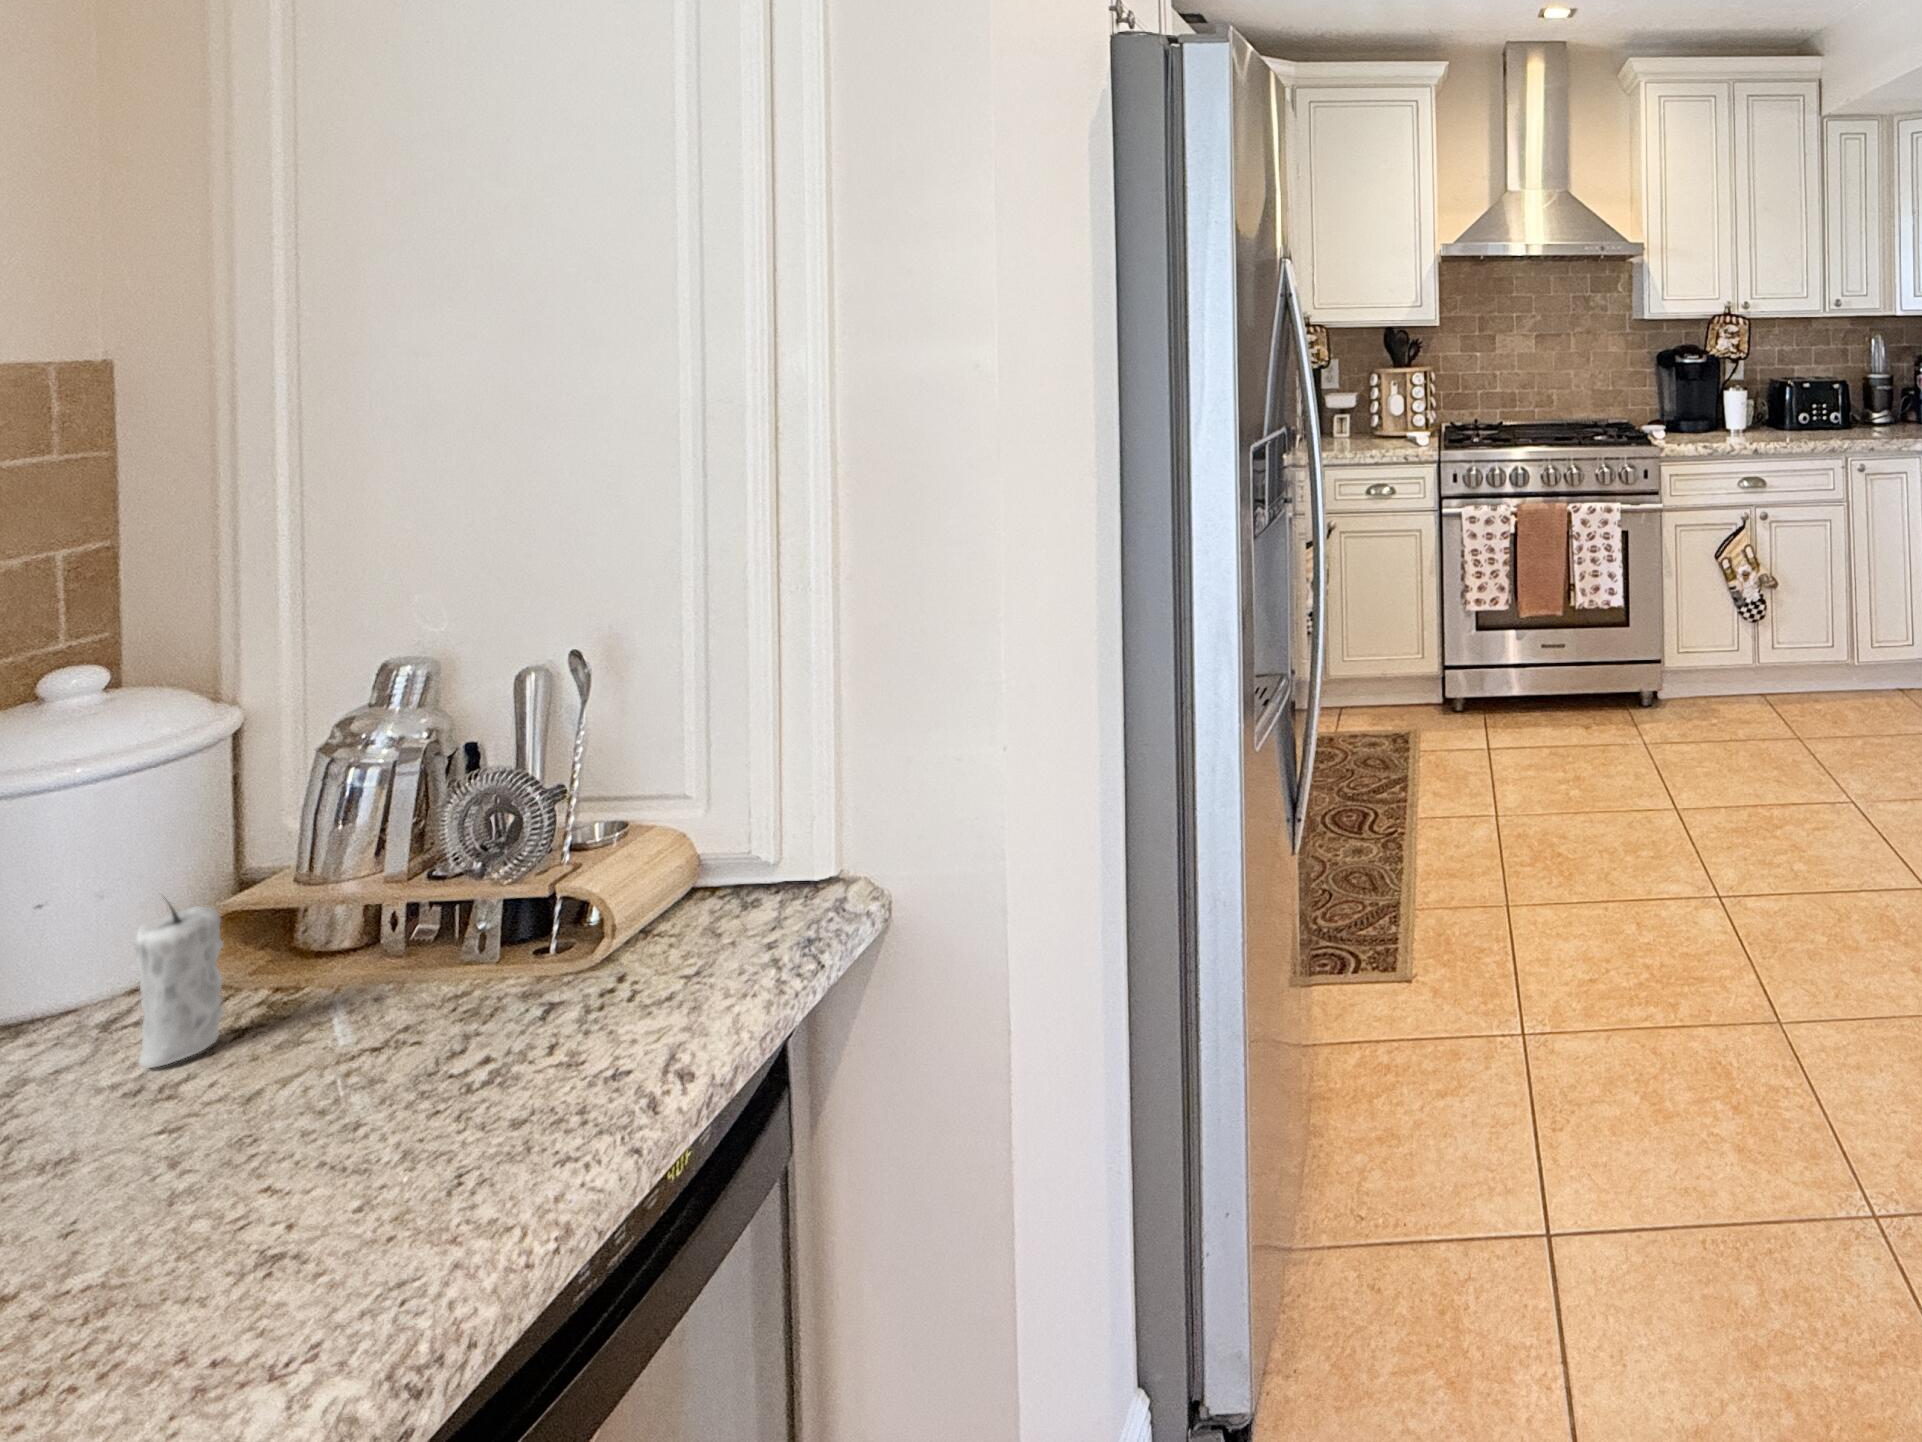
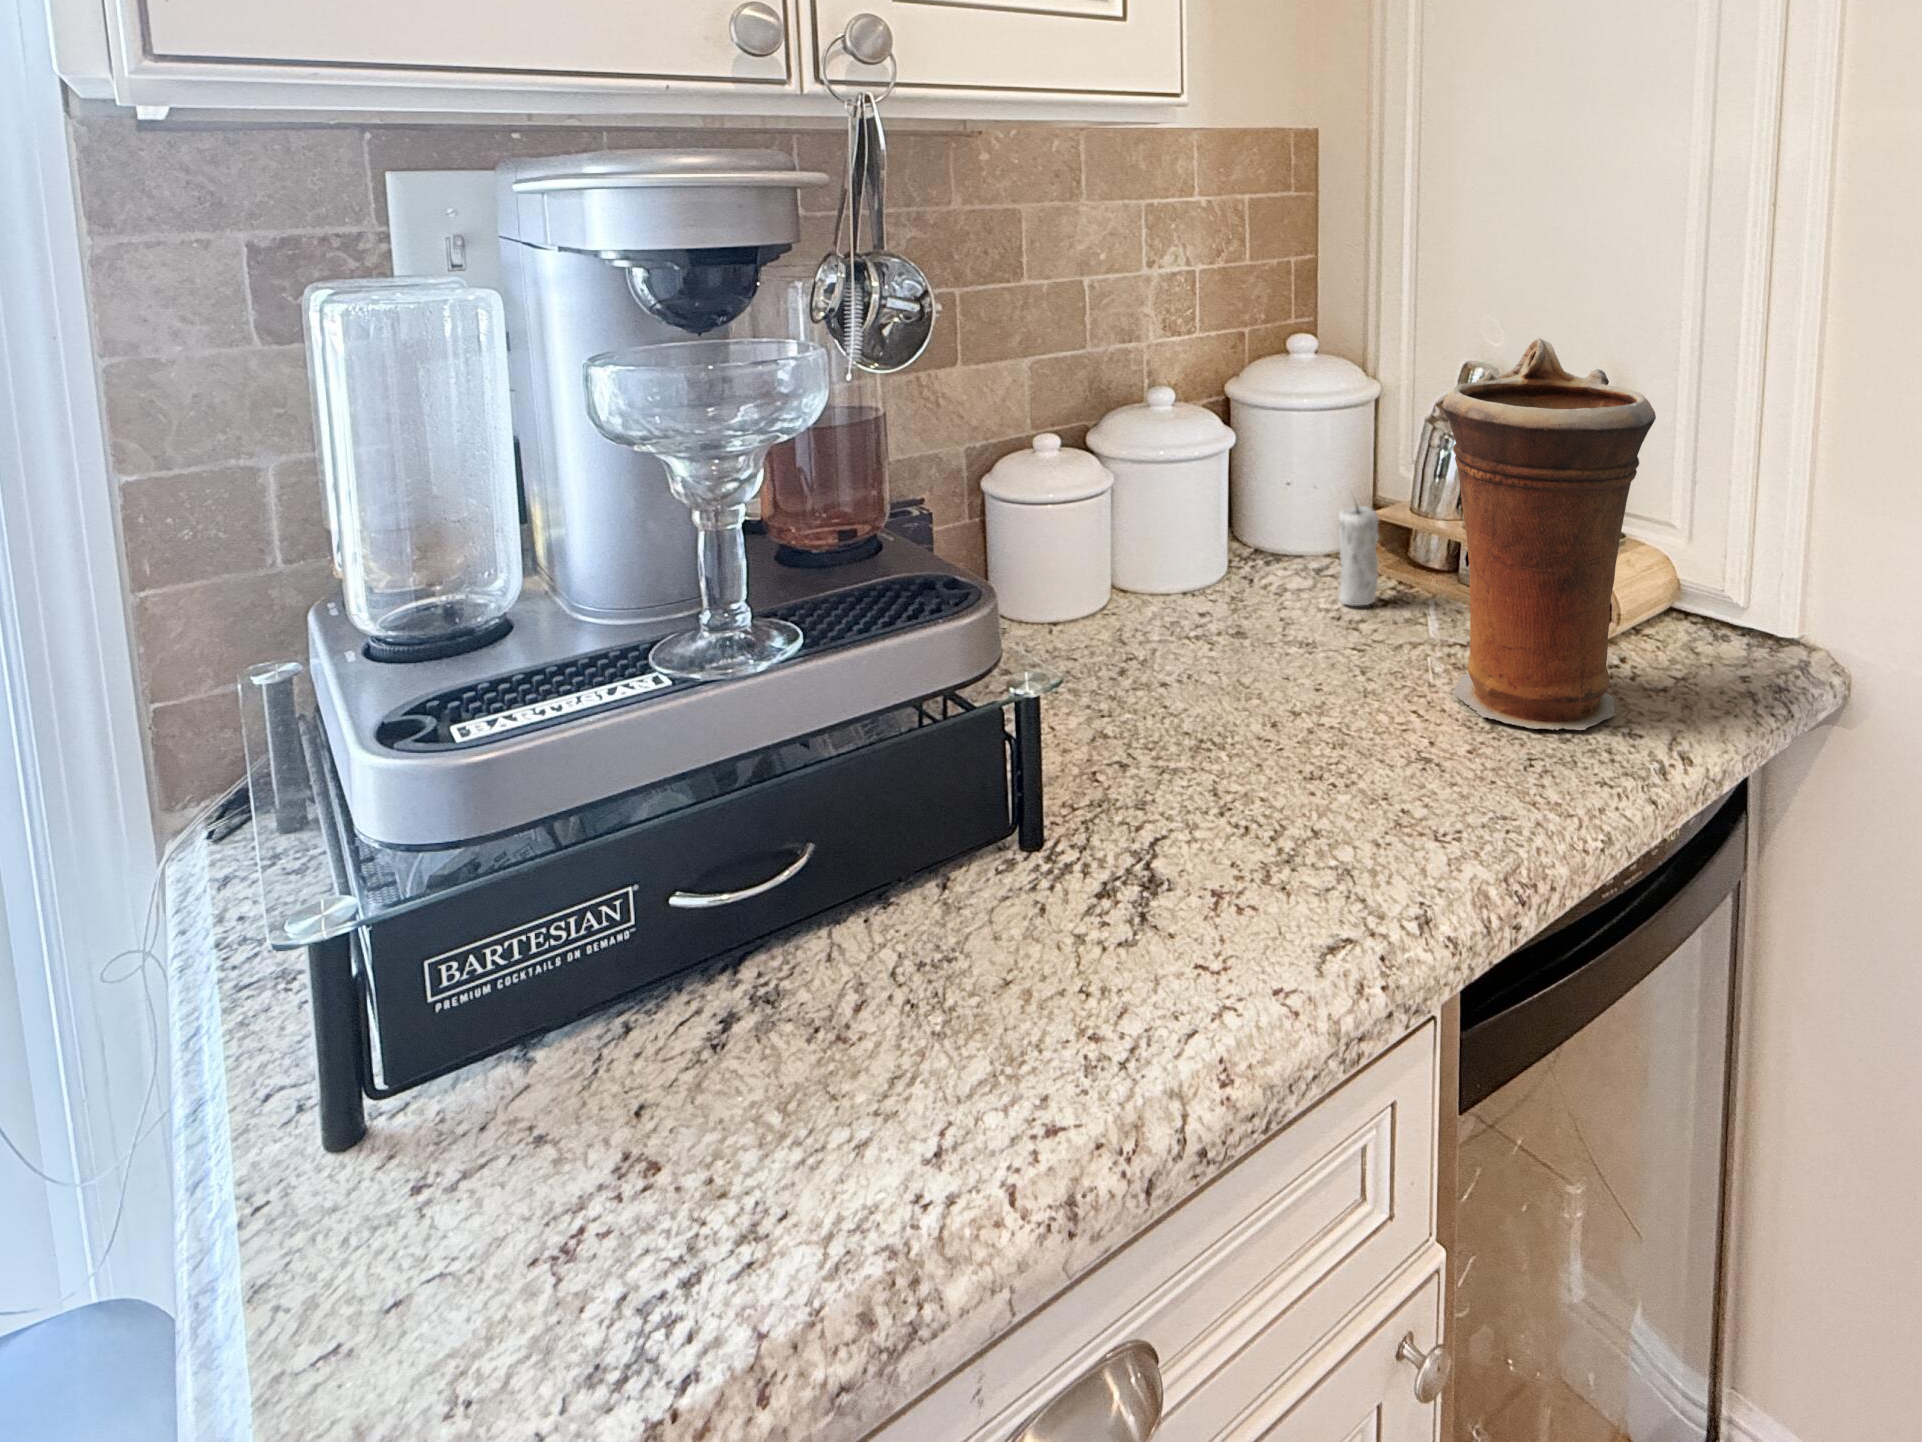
vase: none [302,628,681,1149] -> present [1442,338,1656,730]

